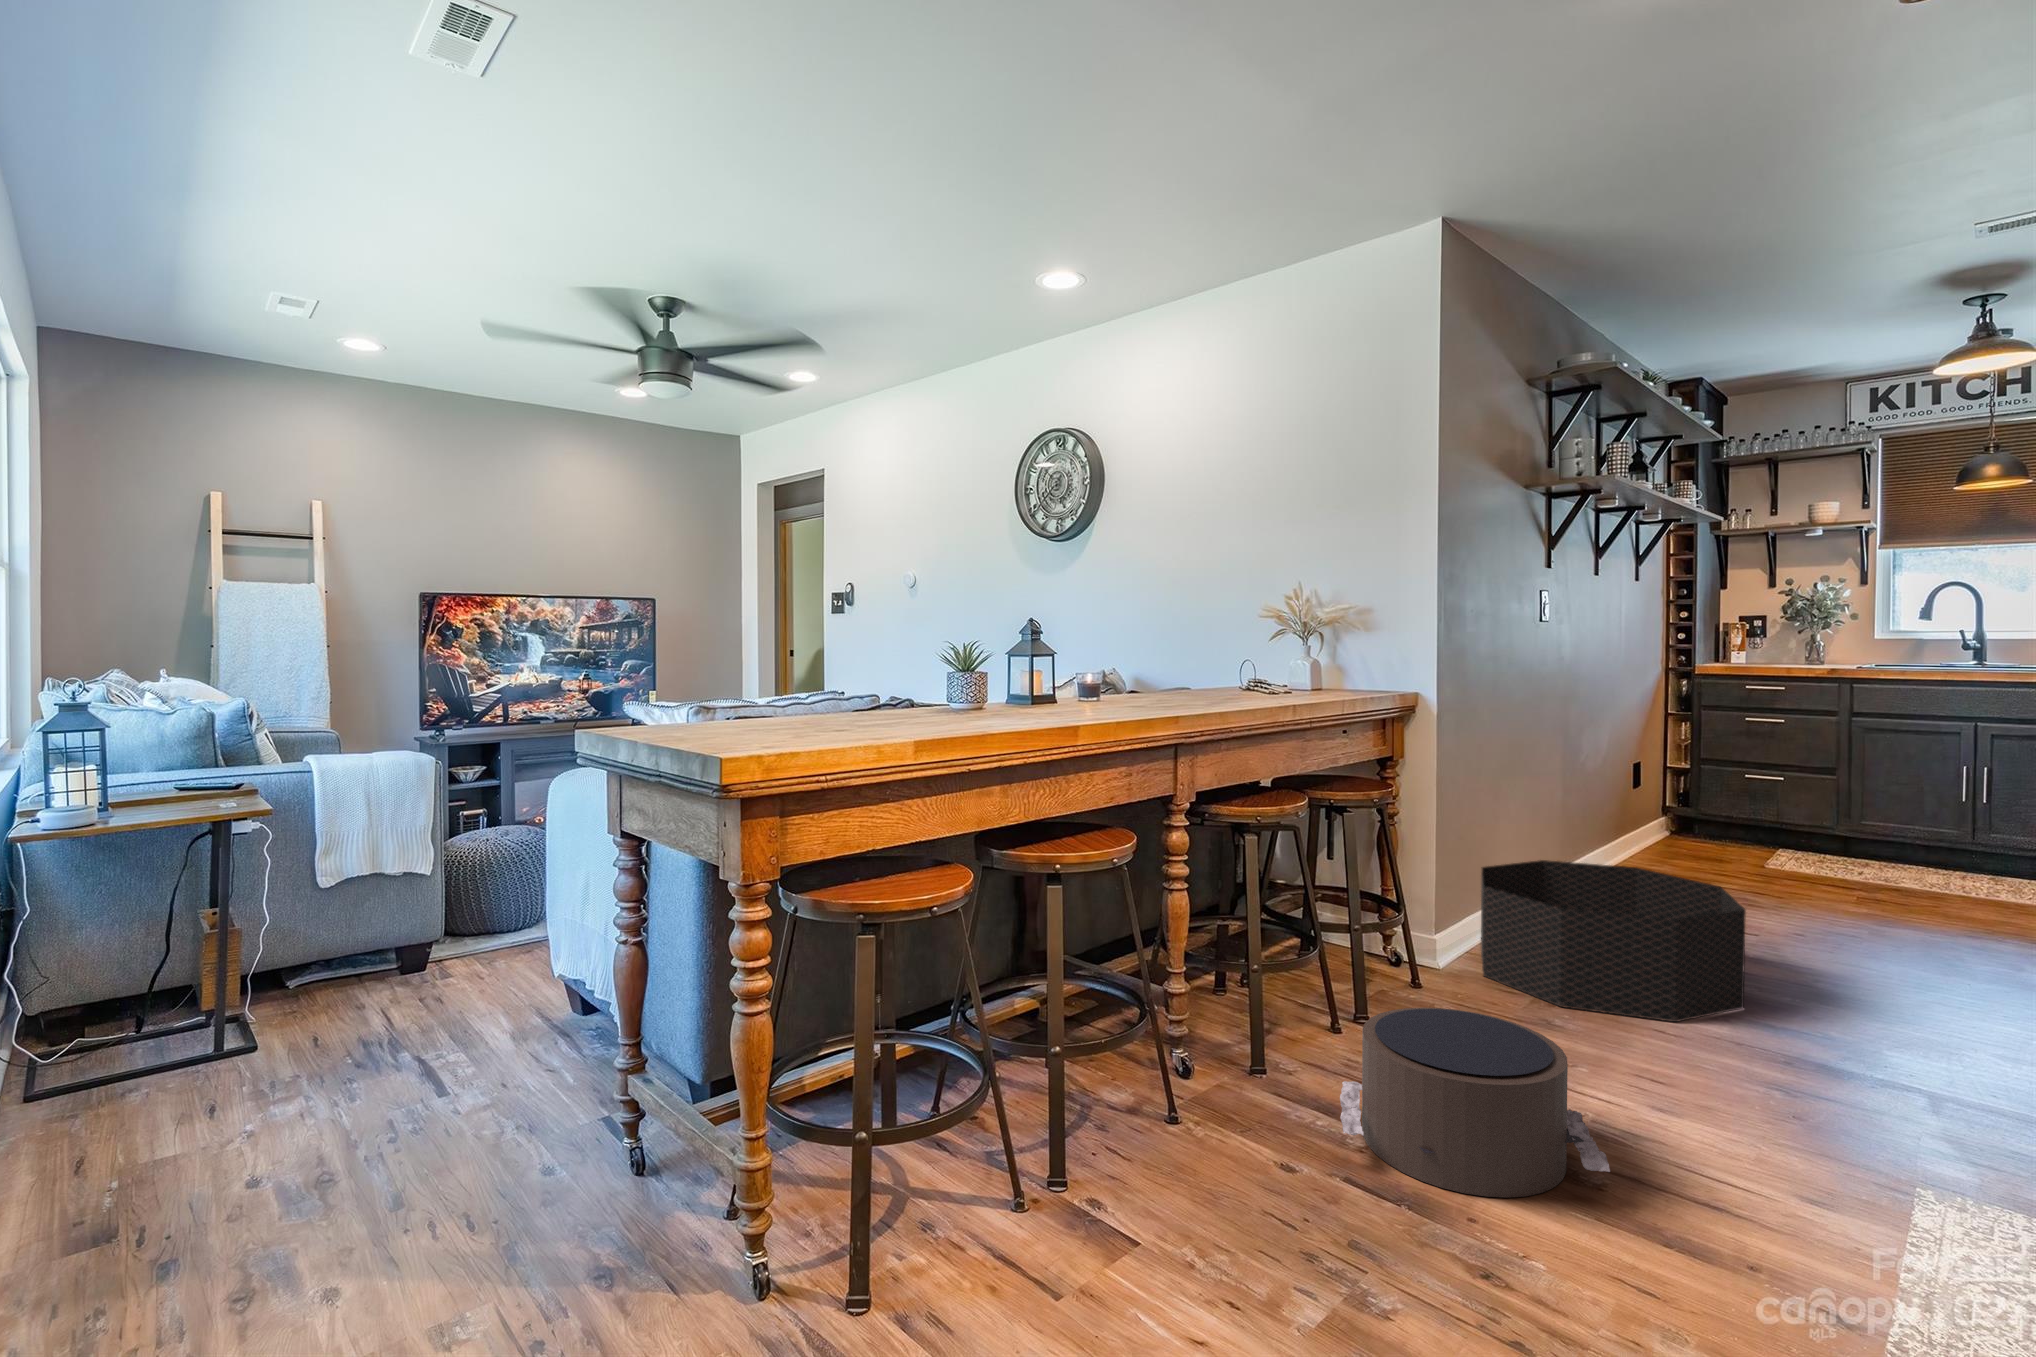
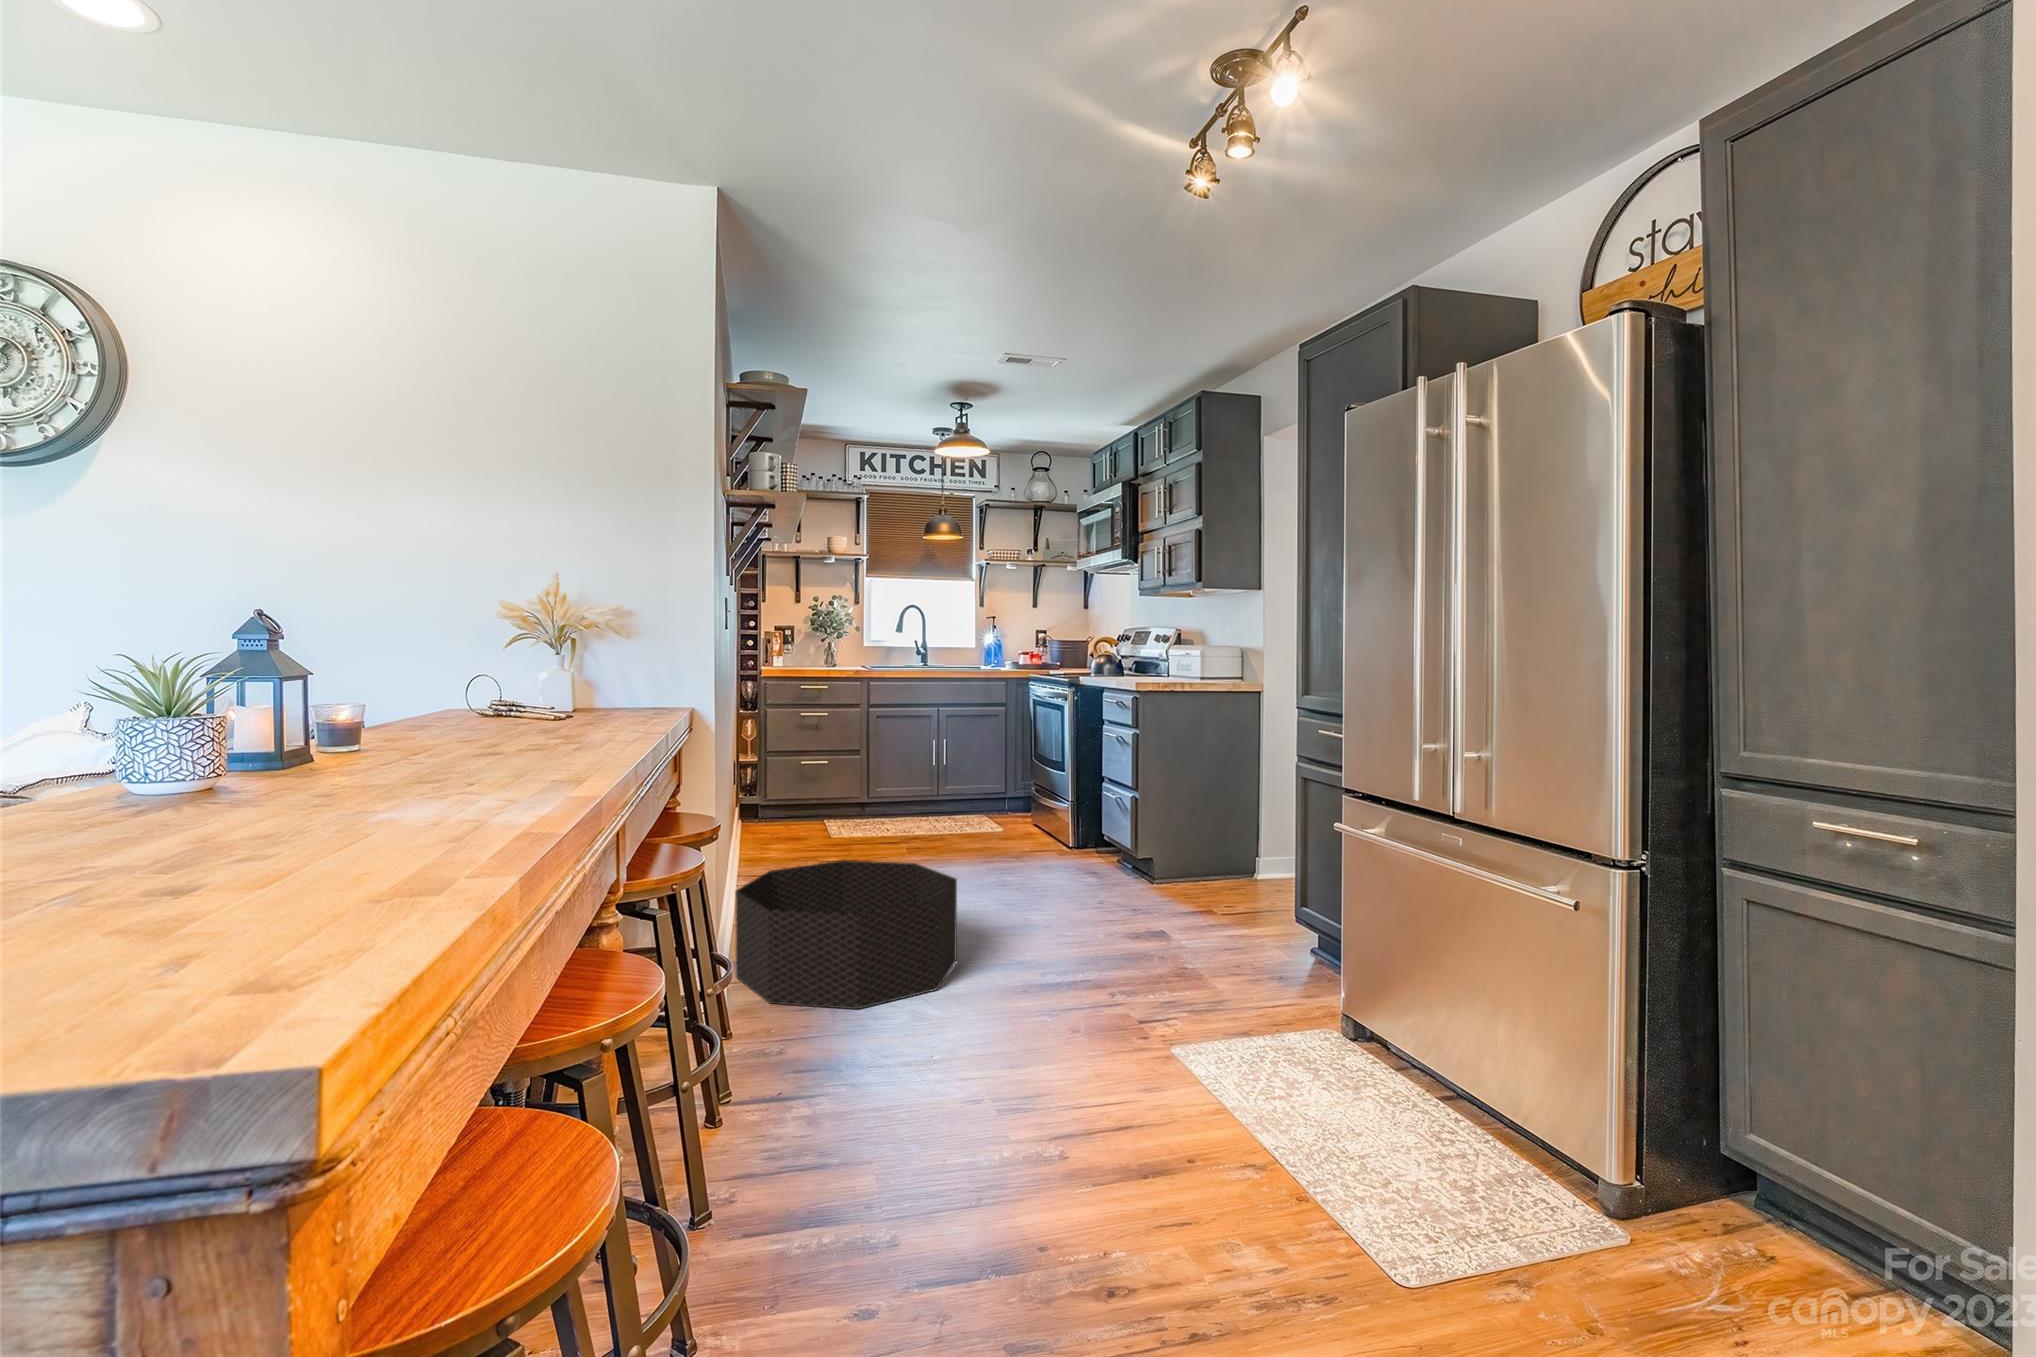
pouf: present [1340,1008,1610,1198] -> none [833,1038,1090,1242]

